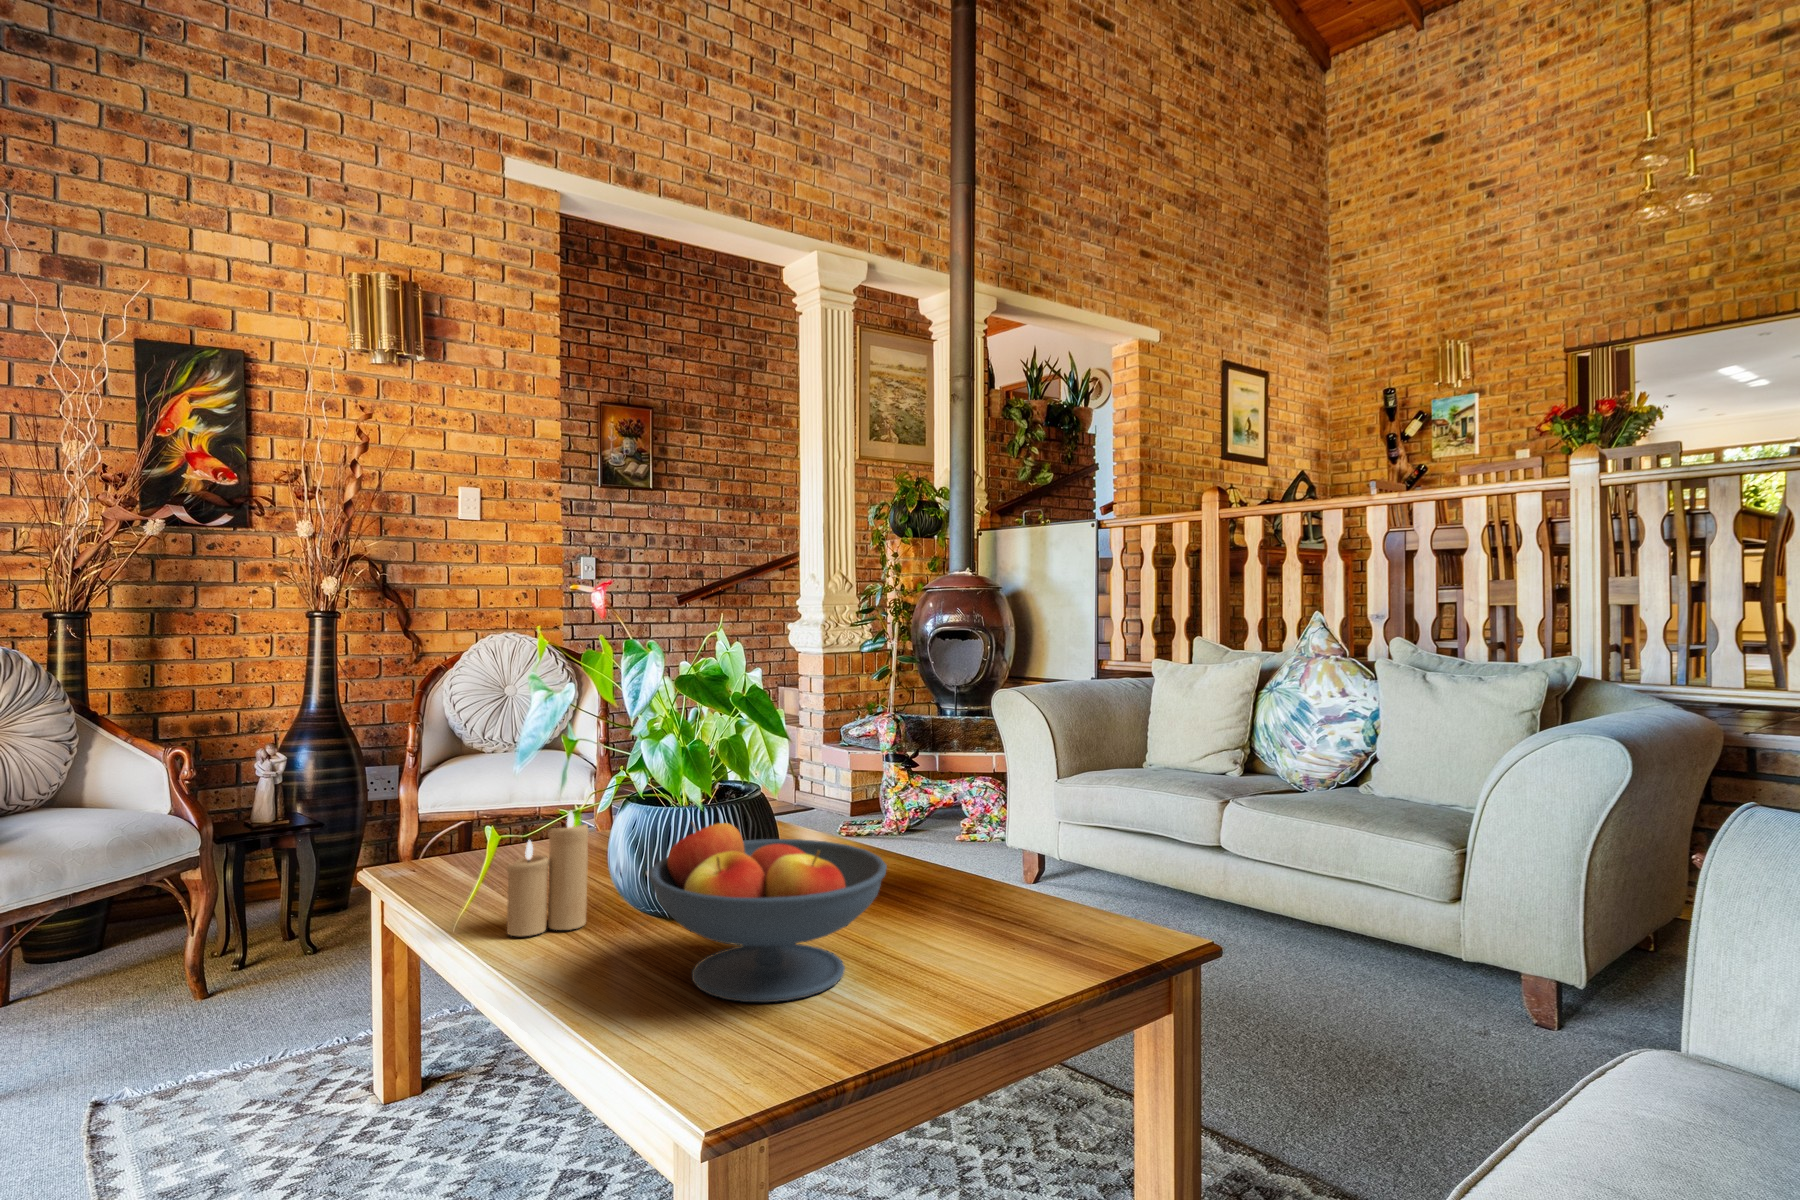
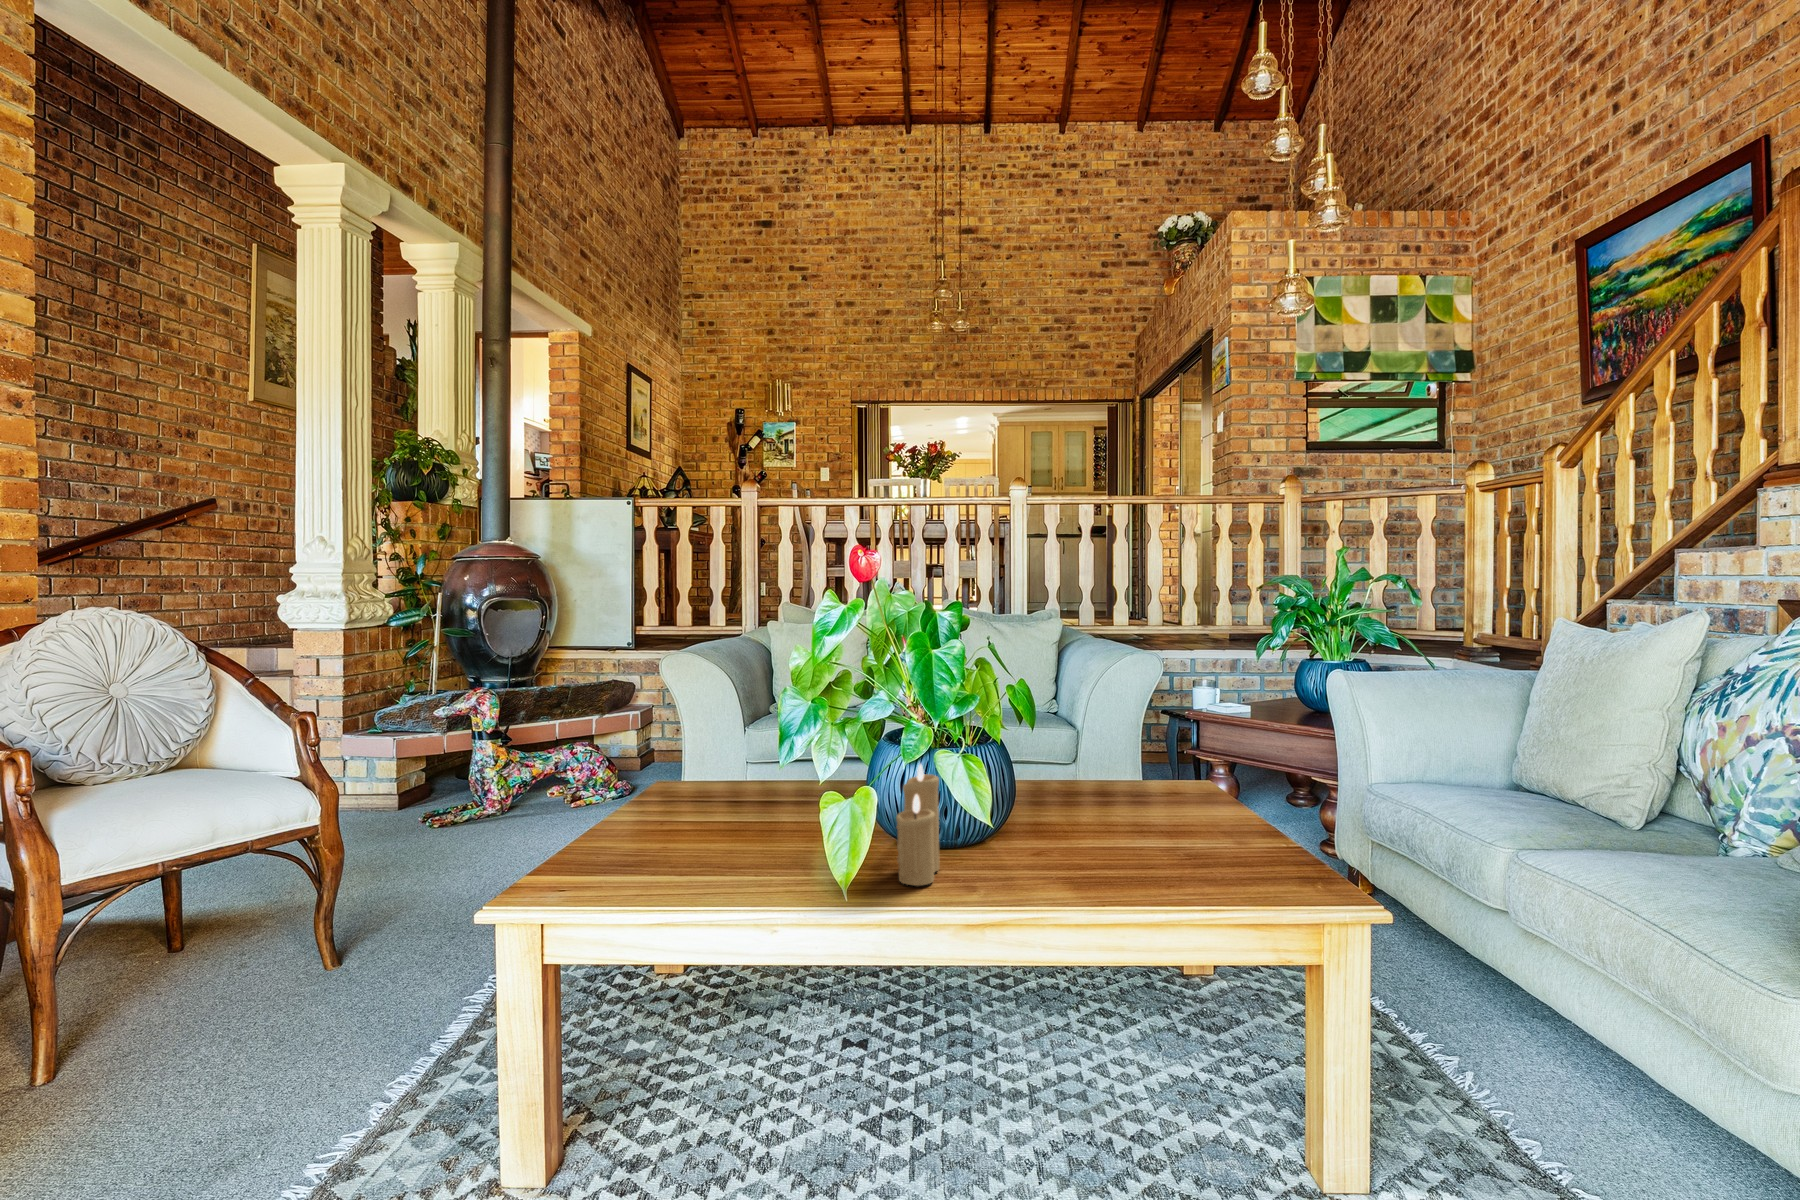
fruit bowl: present [649,822,887,1002] -> none [1045,744,1227,865]

